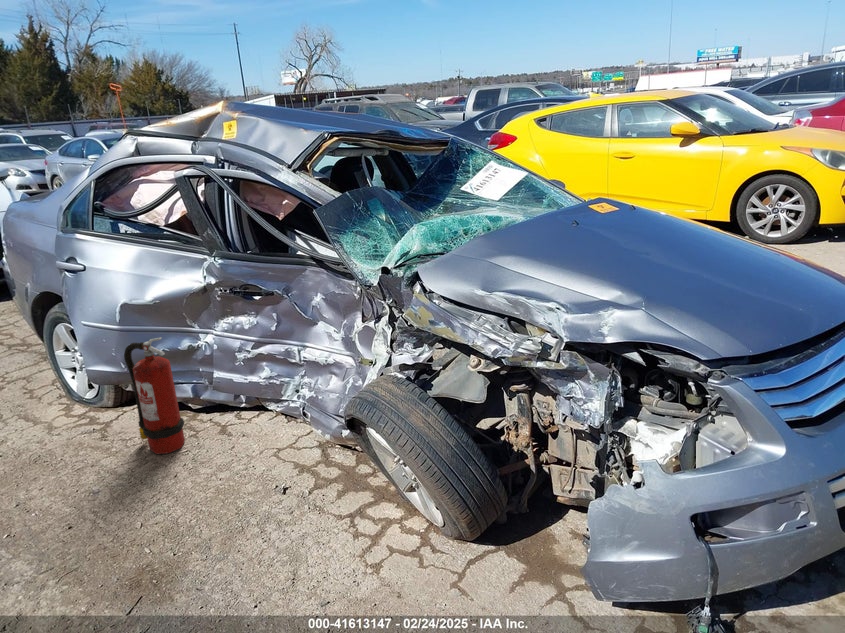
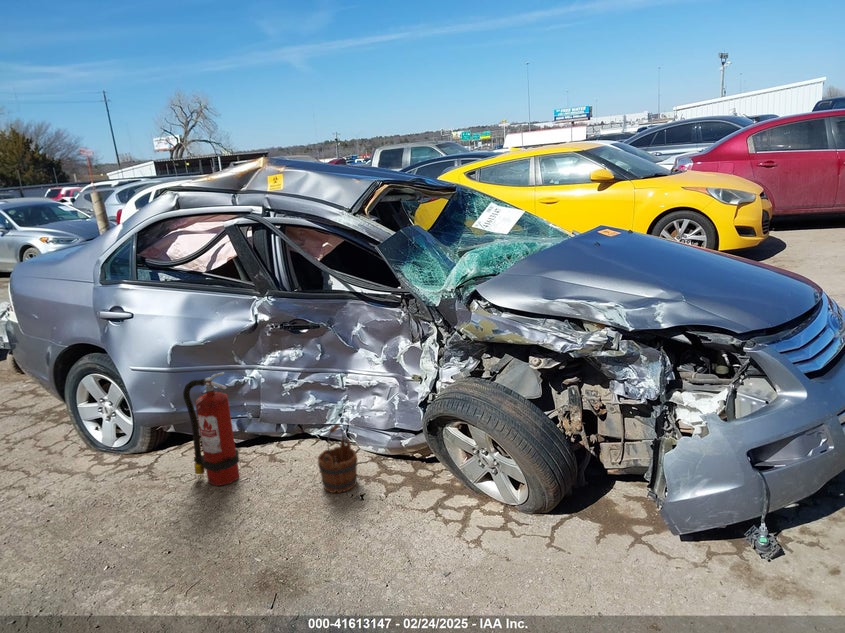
wooden bucket: none [248,406,293,480] -> present [318,425,357,493]

